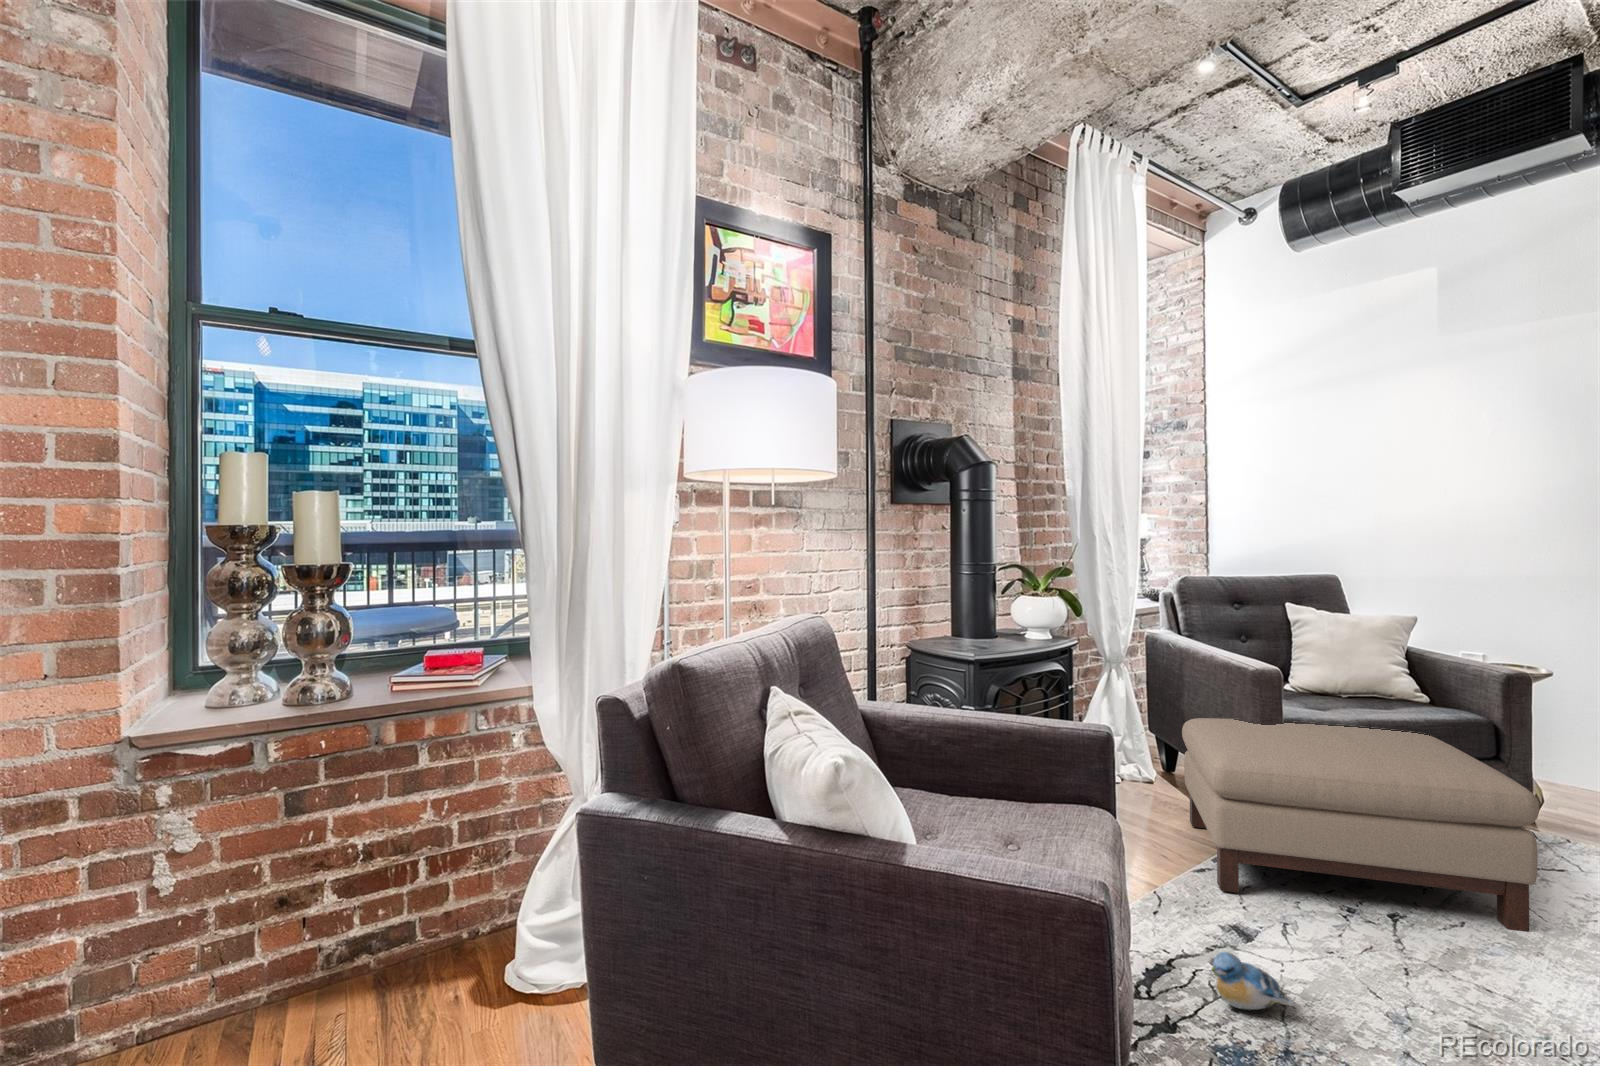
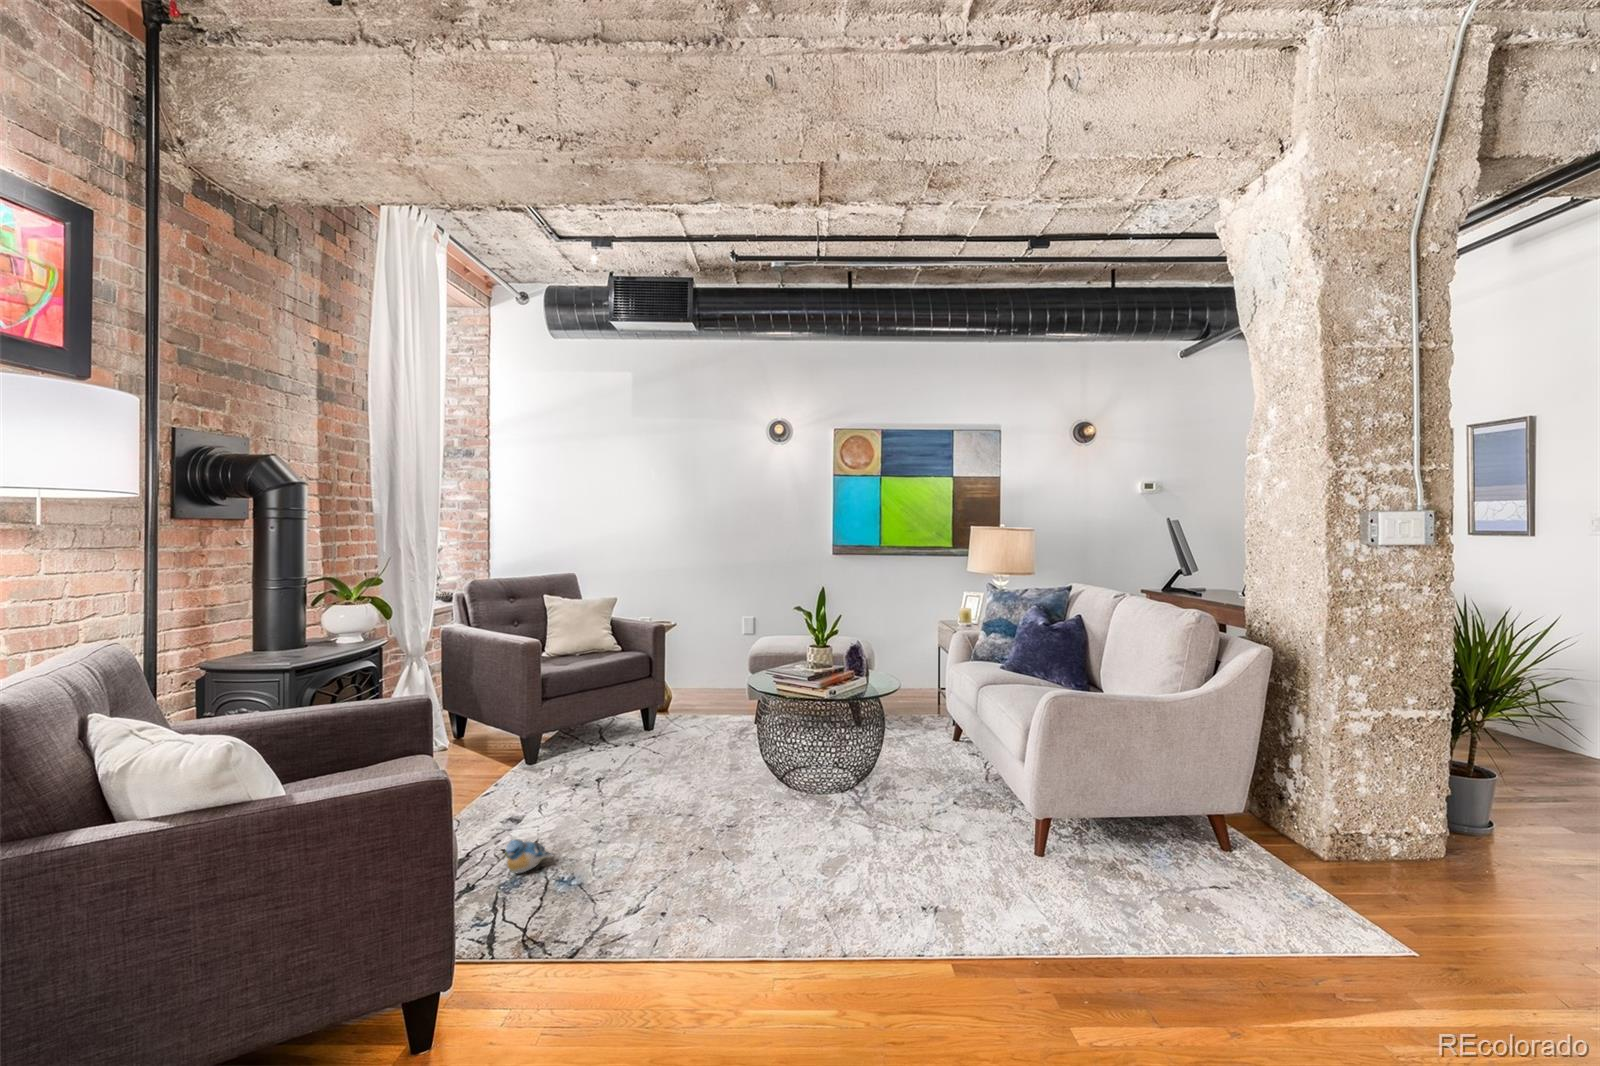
ottoman: present [1182,718,1539,932] -> none [474,671,669,806]

